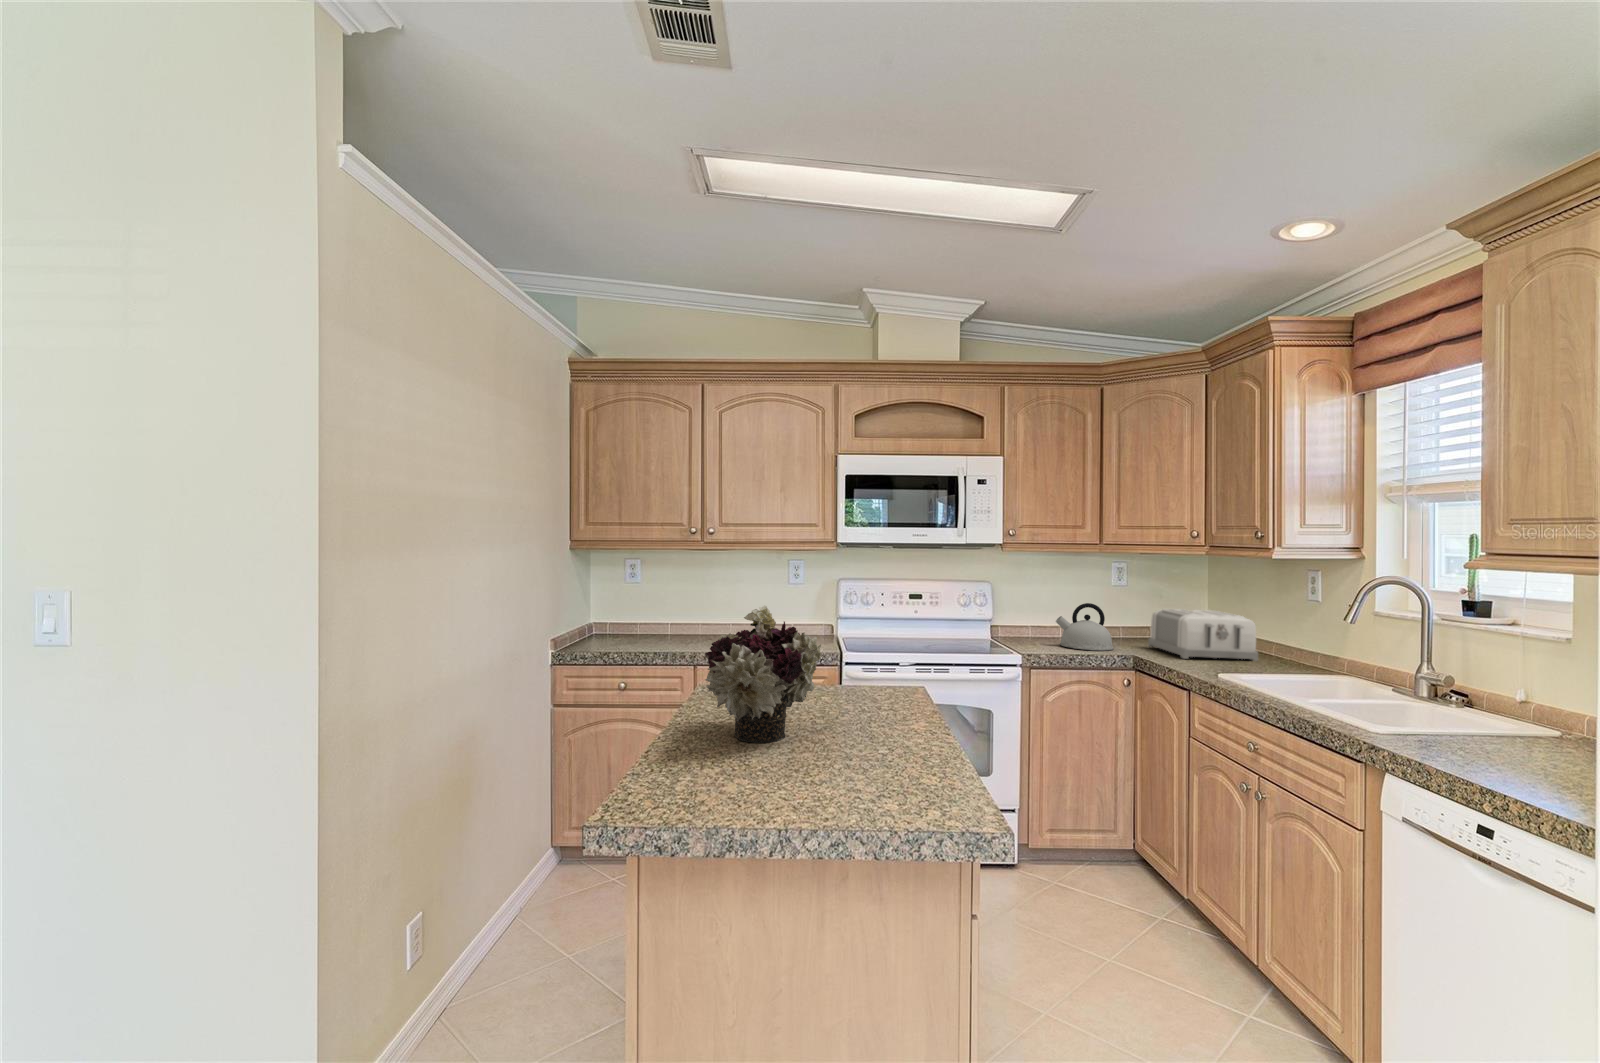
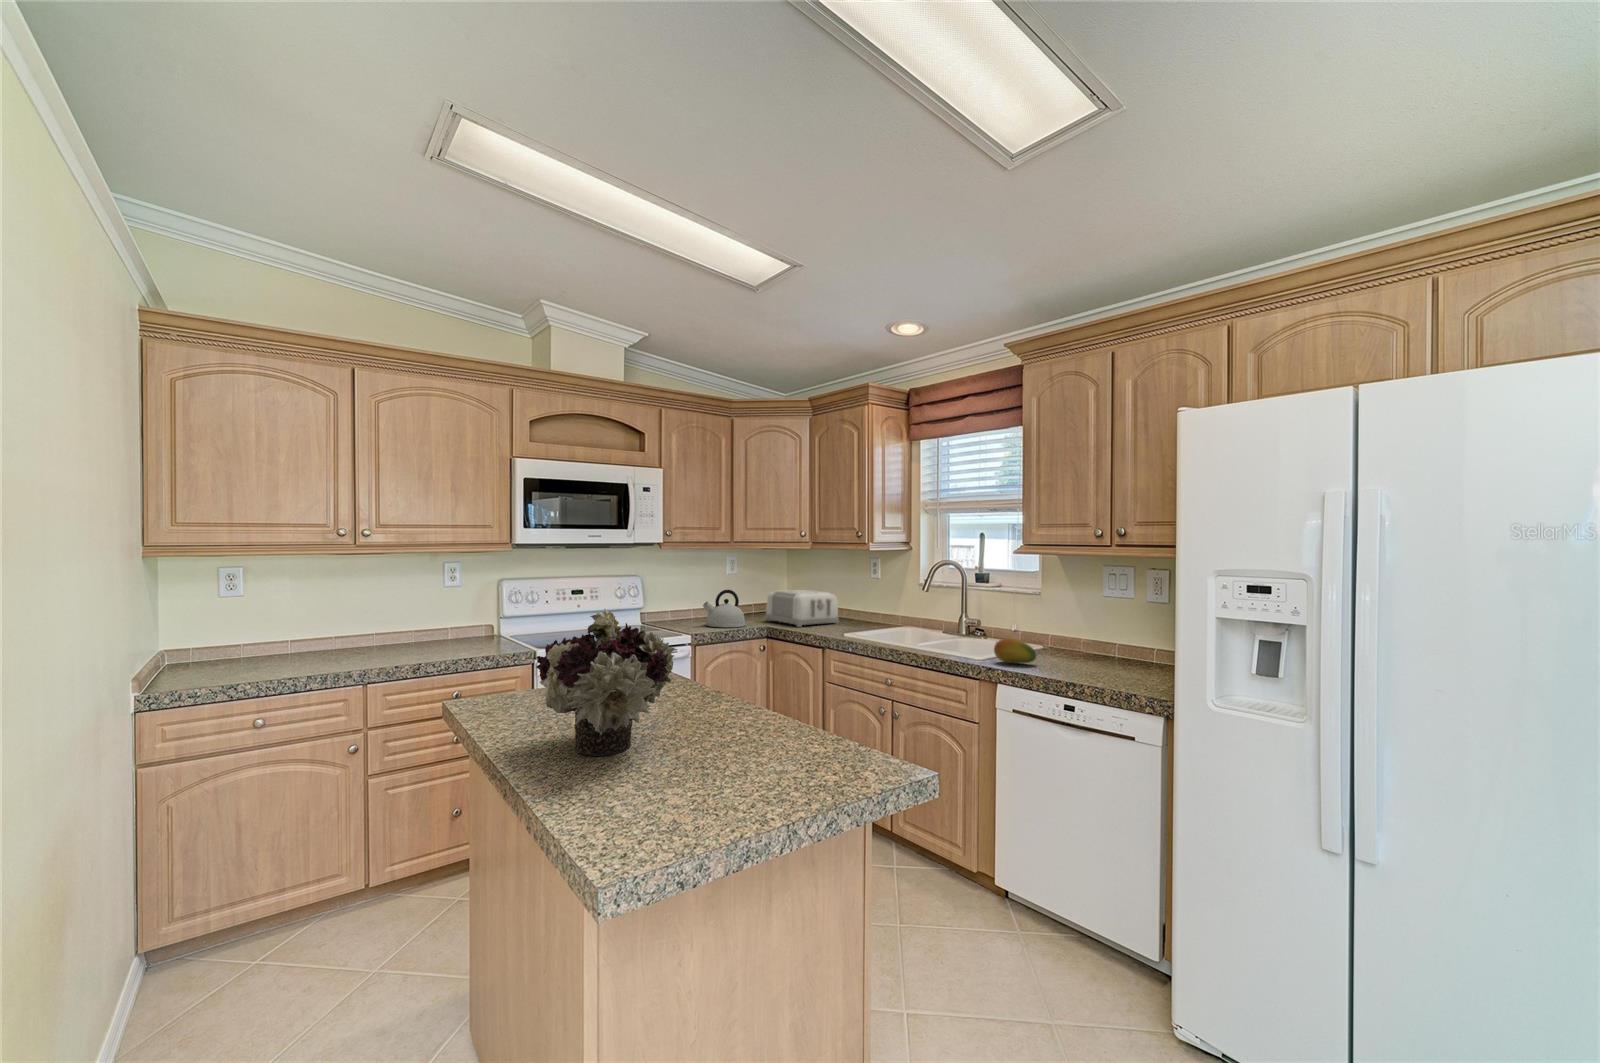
fruit: none [1436,708,1530,757] -> present [994,638,1036,663]

